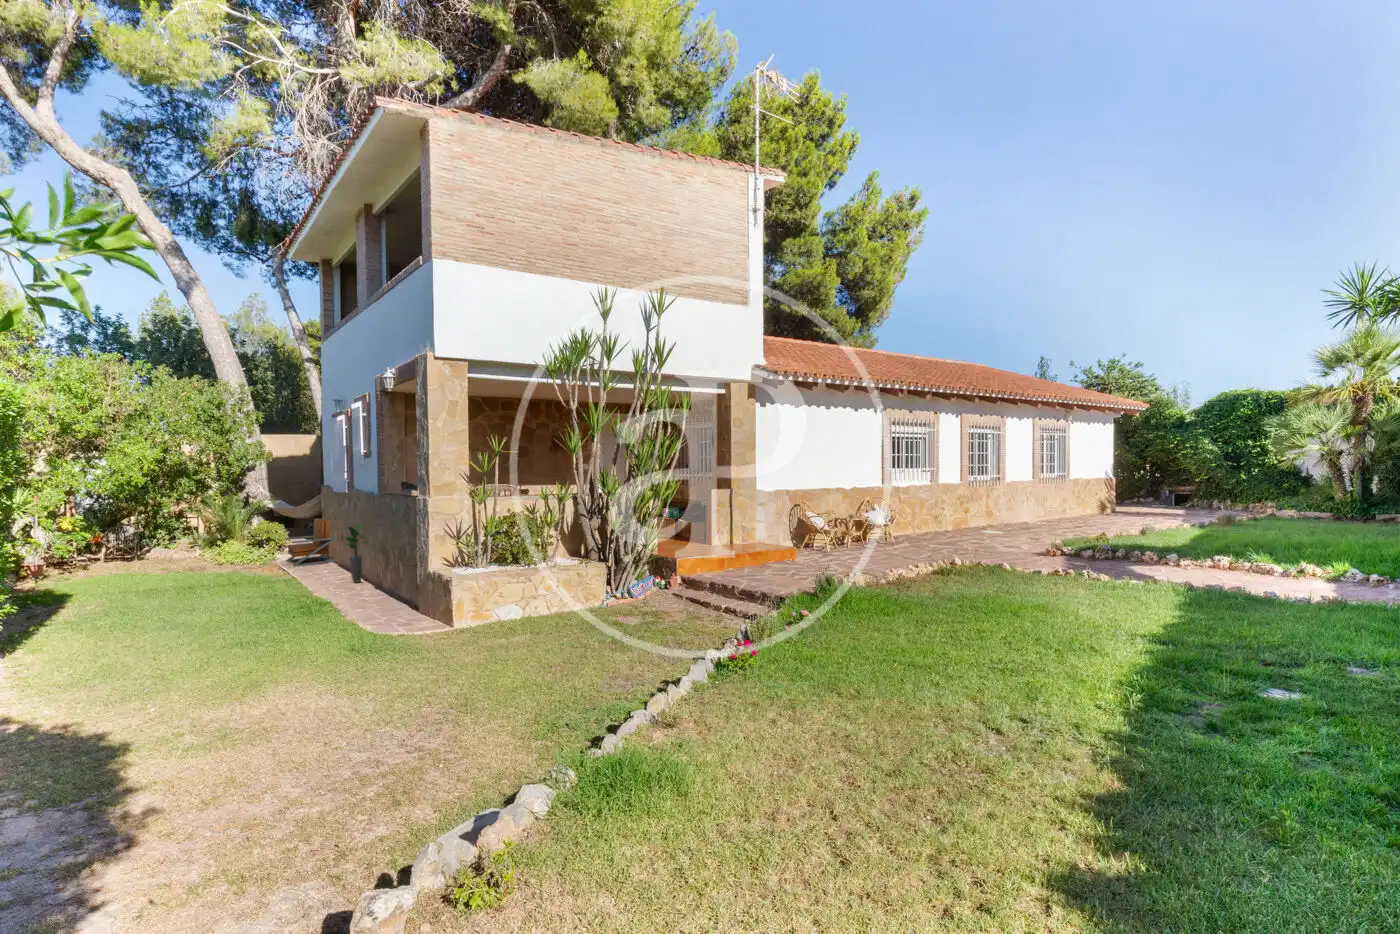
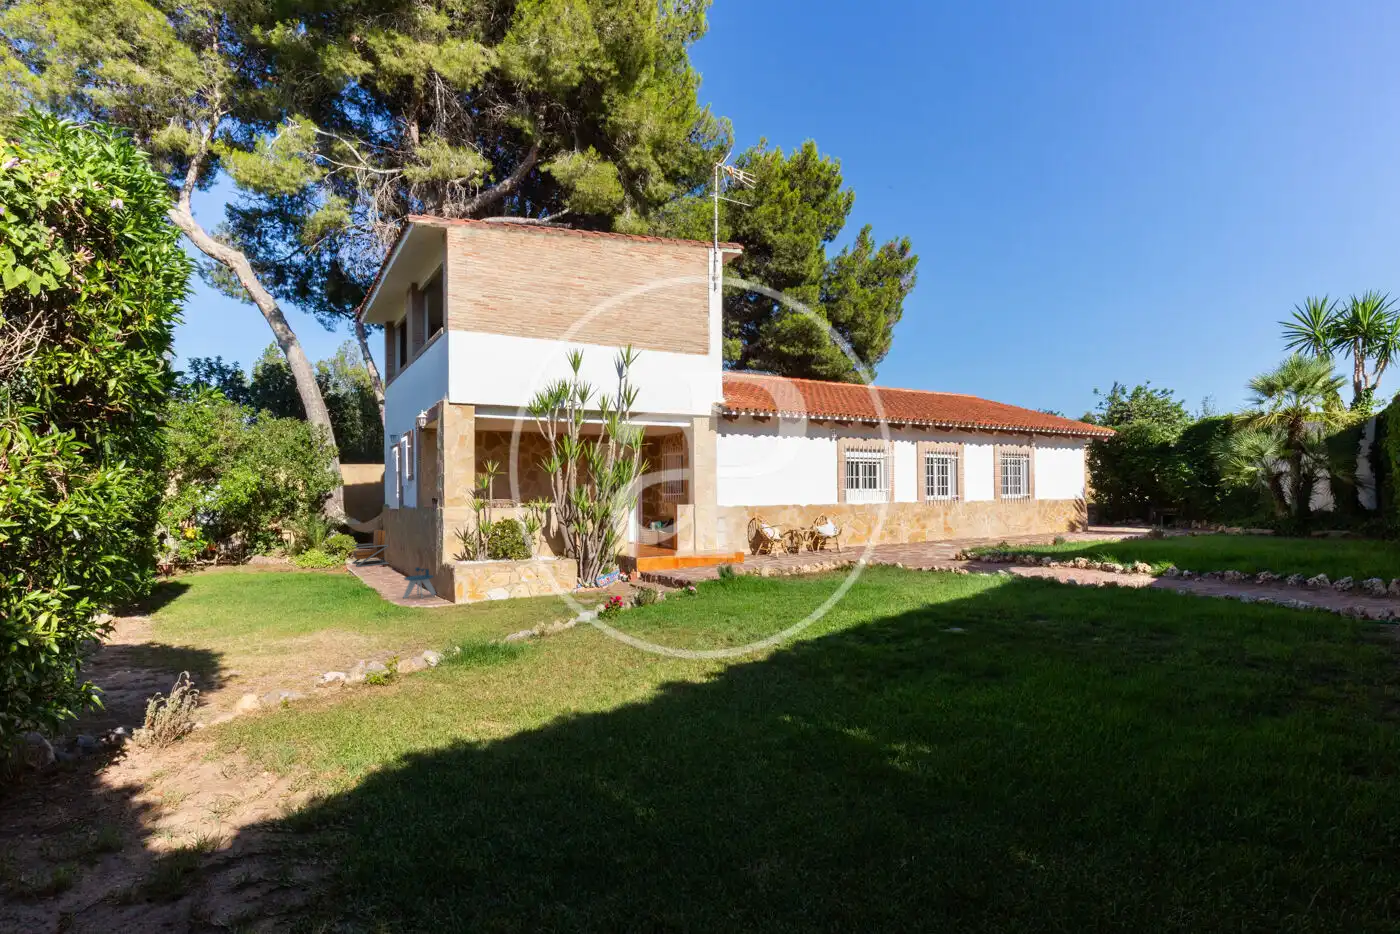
potted plant: present [343,525,366,583] -> none [389,532,410,577]
side table: none [375,575,420,618] -> present [403,567,436,598]

